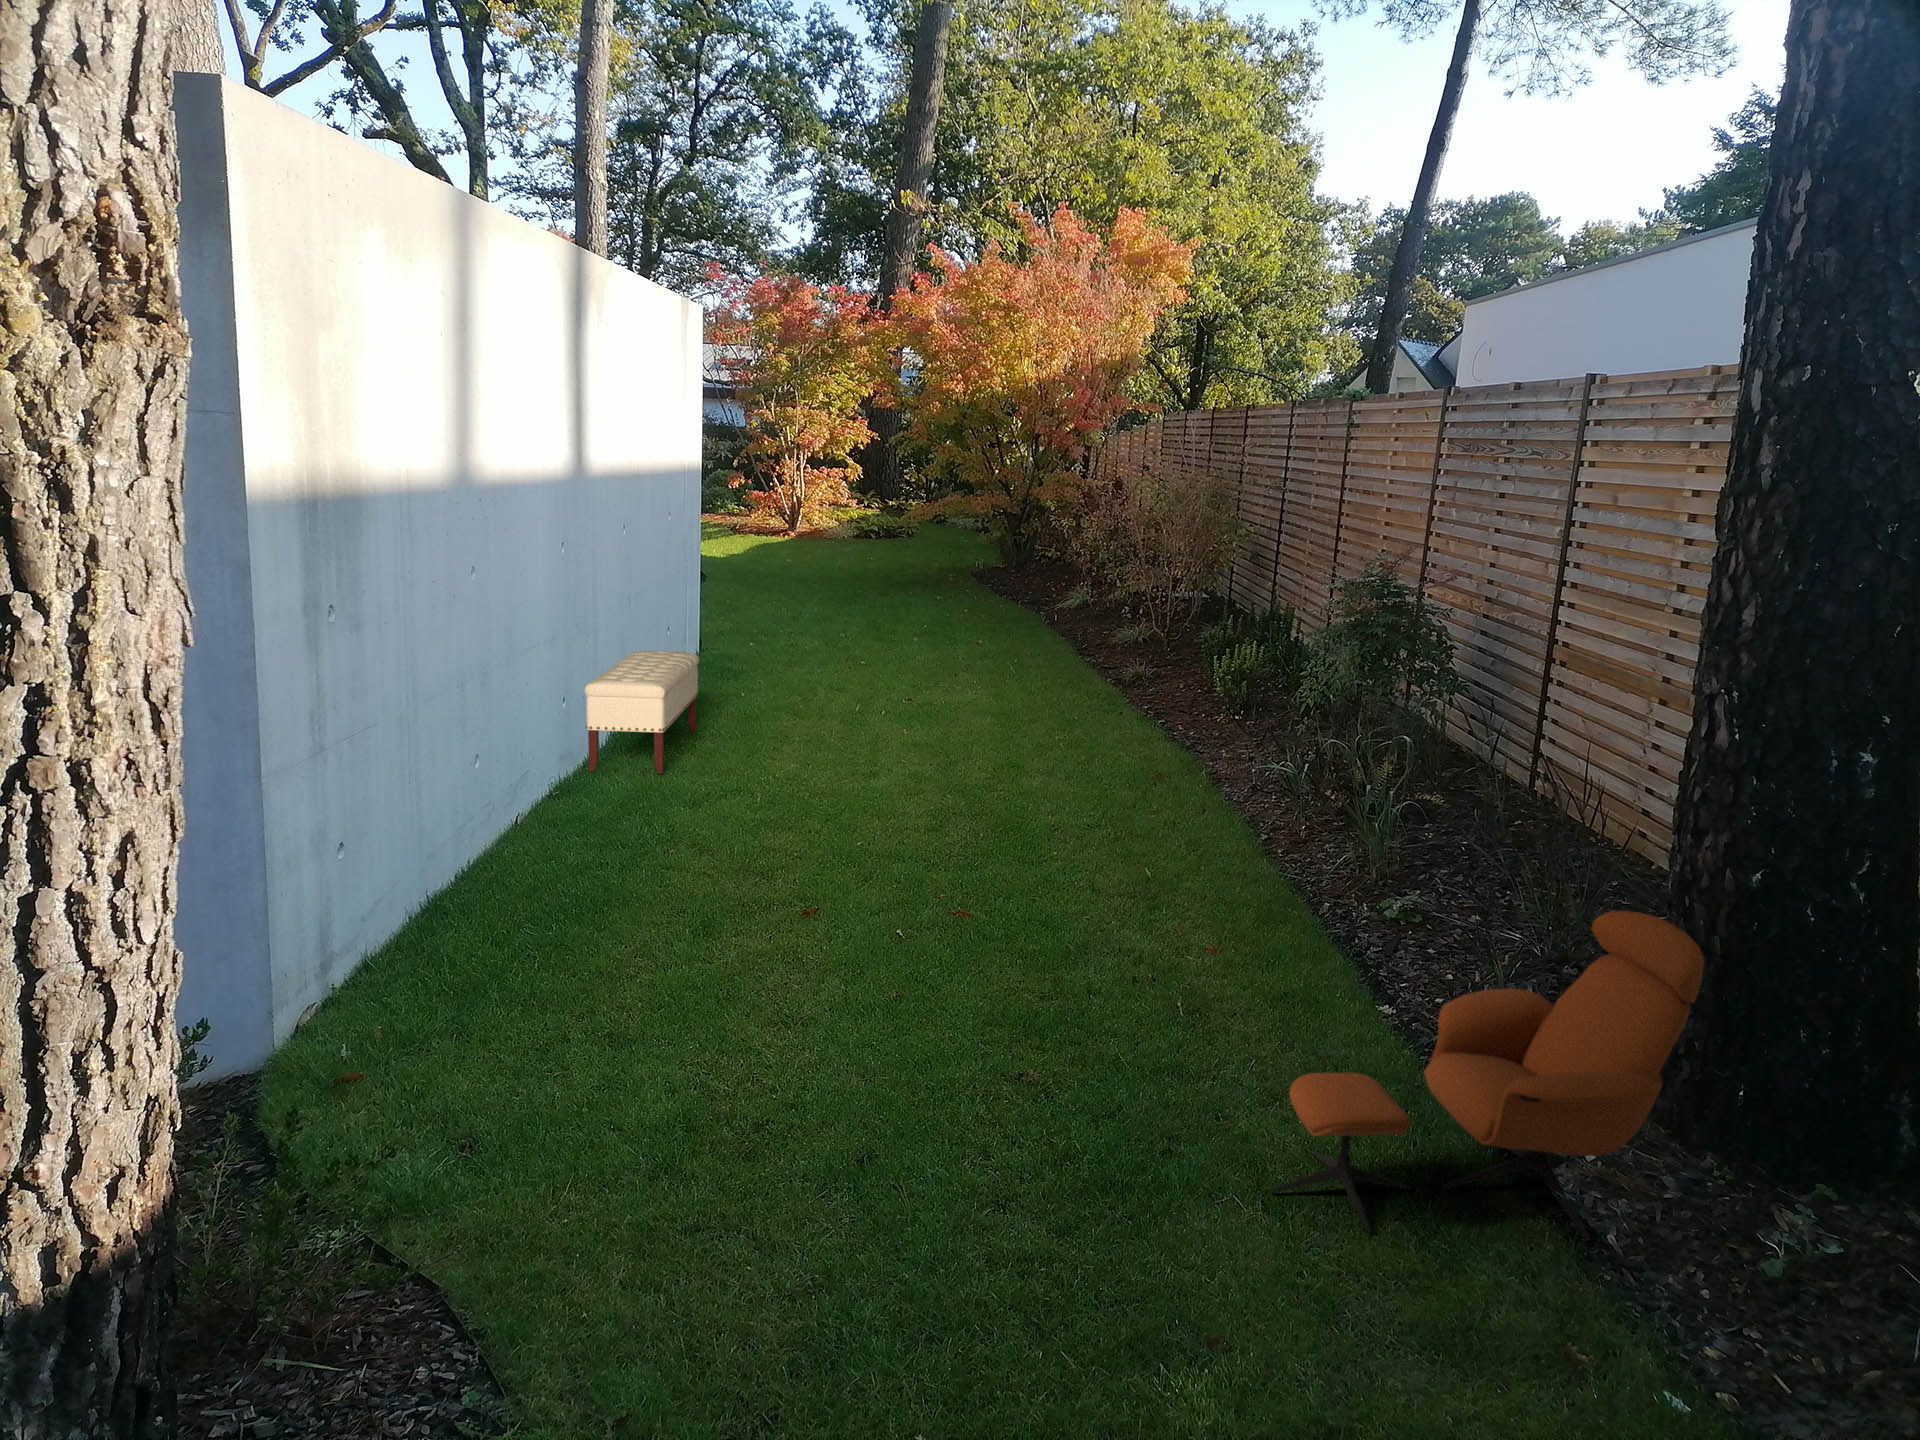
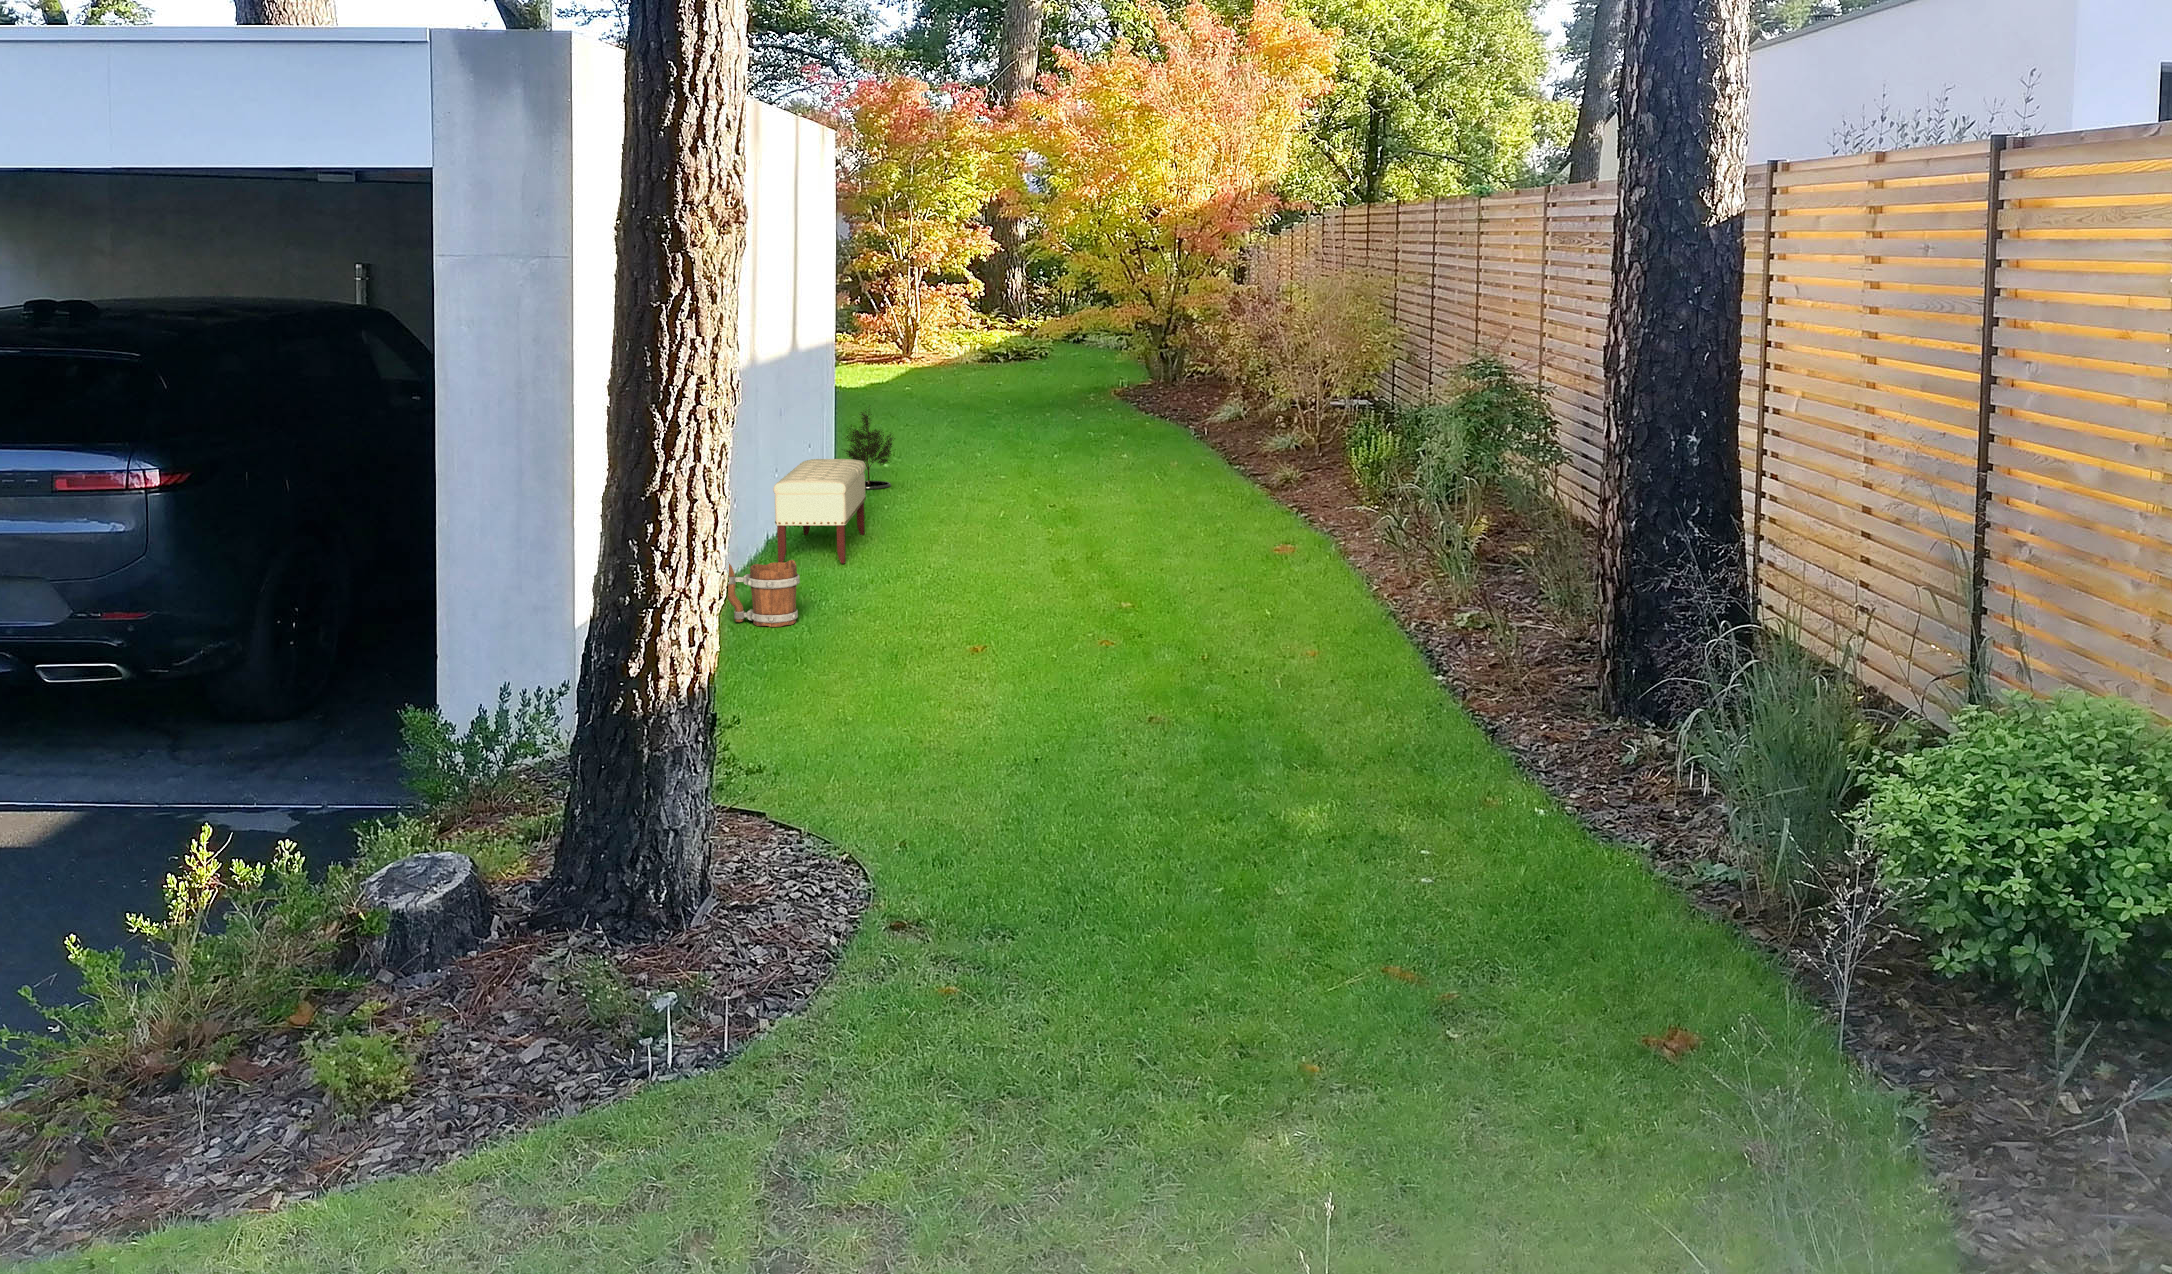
potted tree: none [690,586,747,672] -> present [842,409,895,489]
bucket: none [489,791,584,873] -> present [728,560,800,627]
lounge chair: present [1270,911,1704,1240] -> none [1345,561,1628,775]

